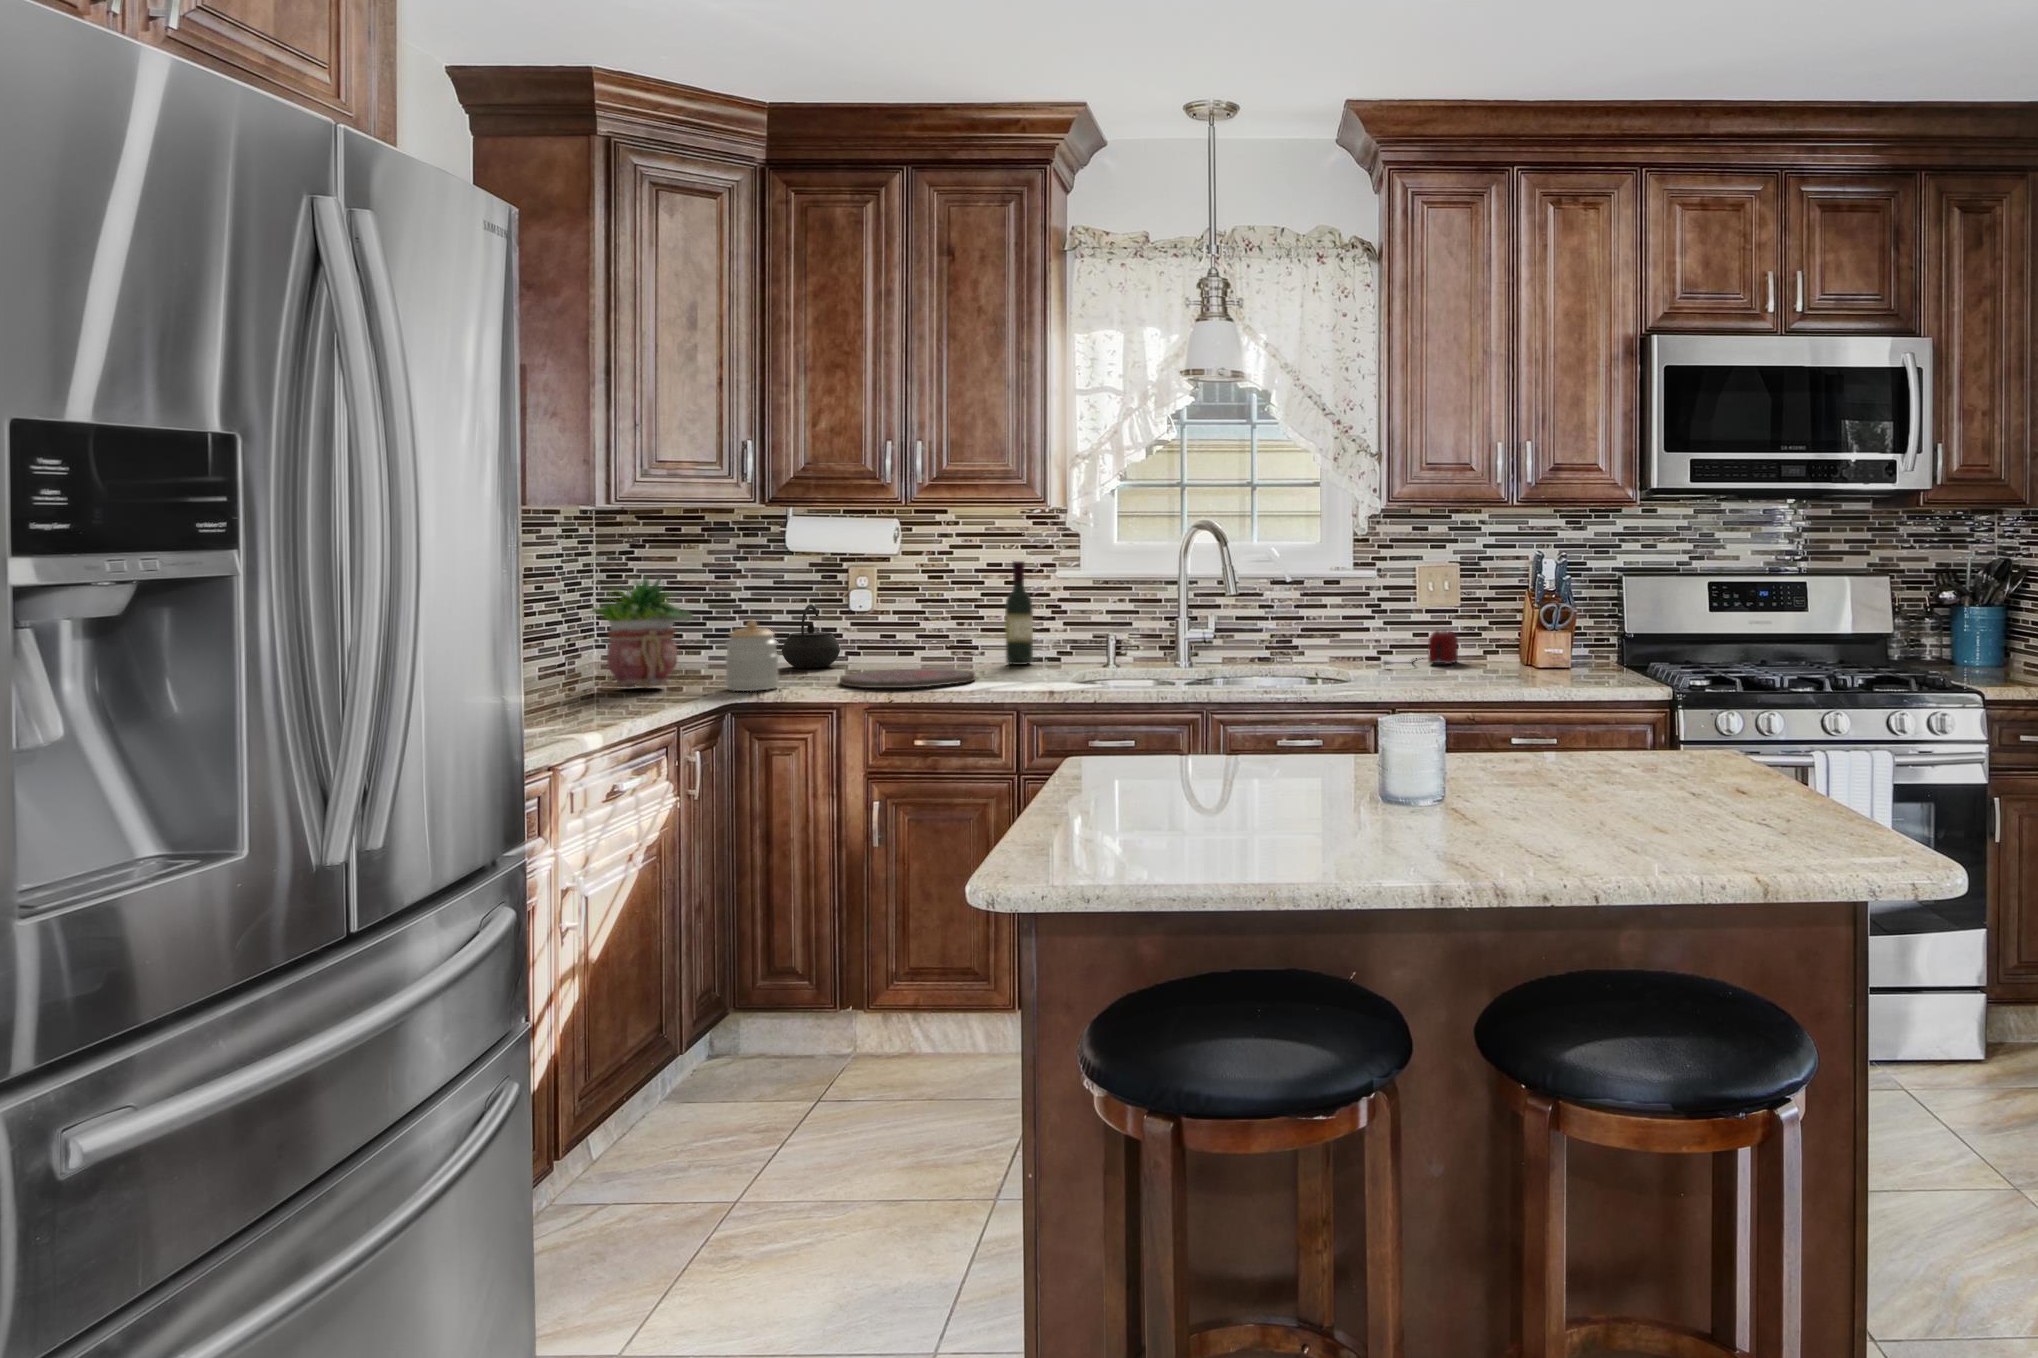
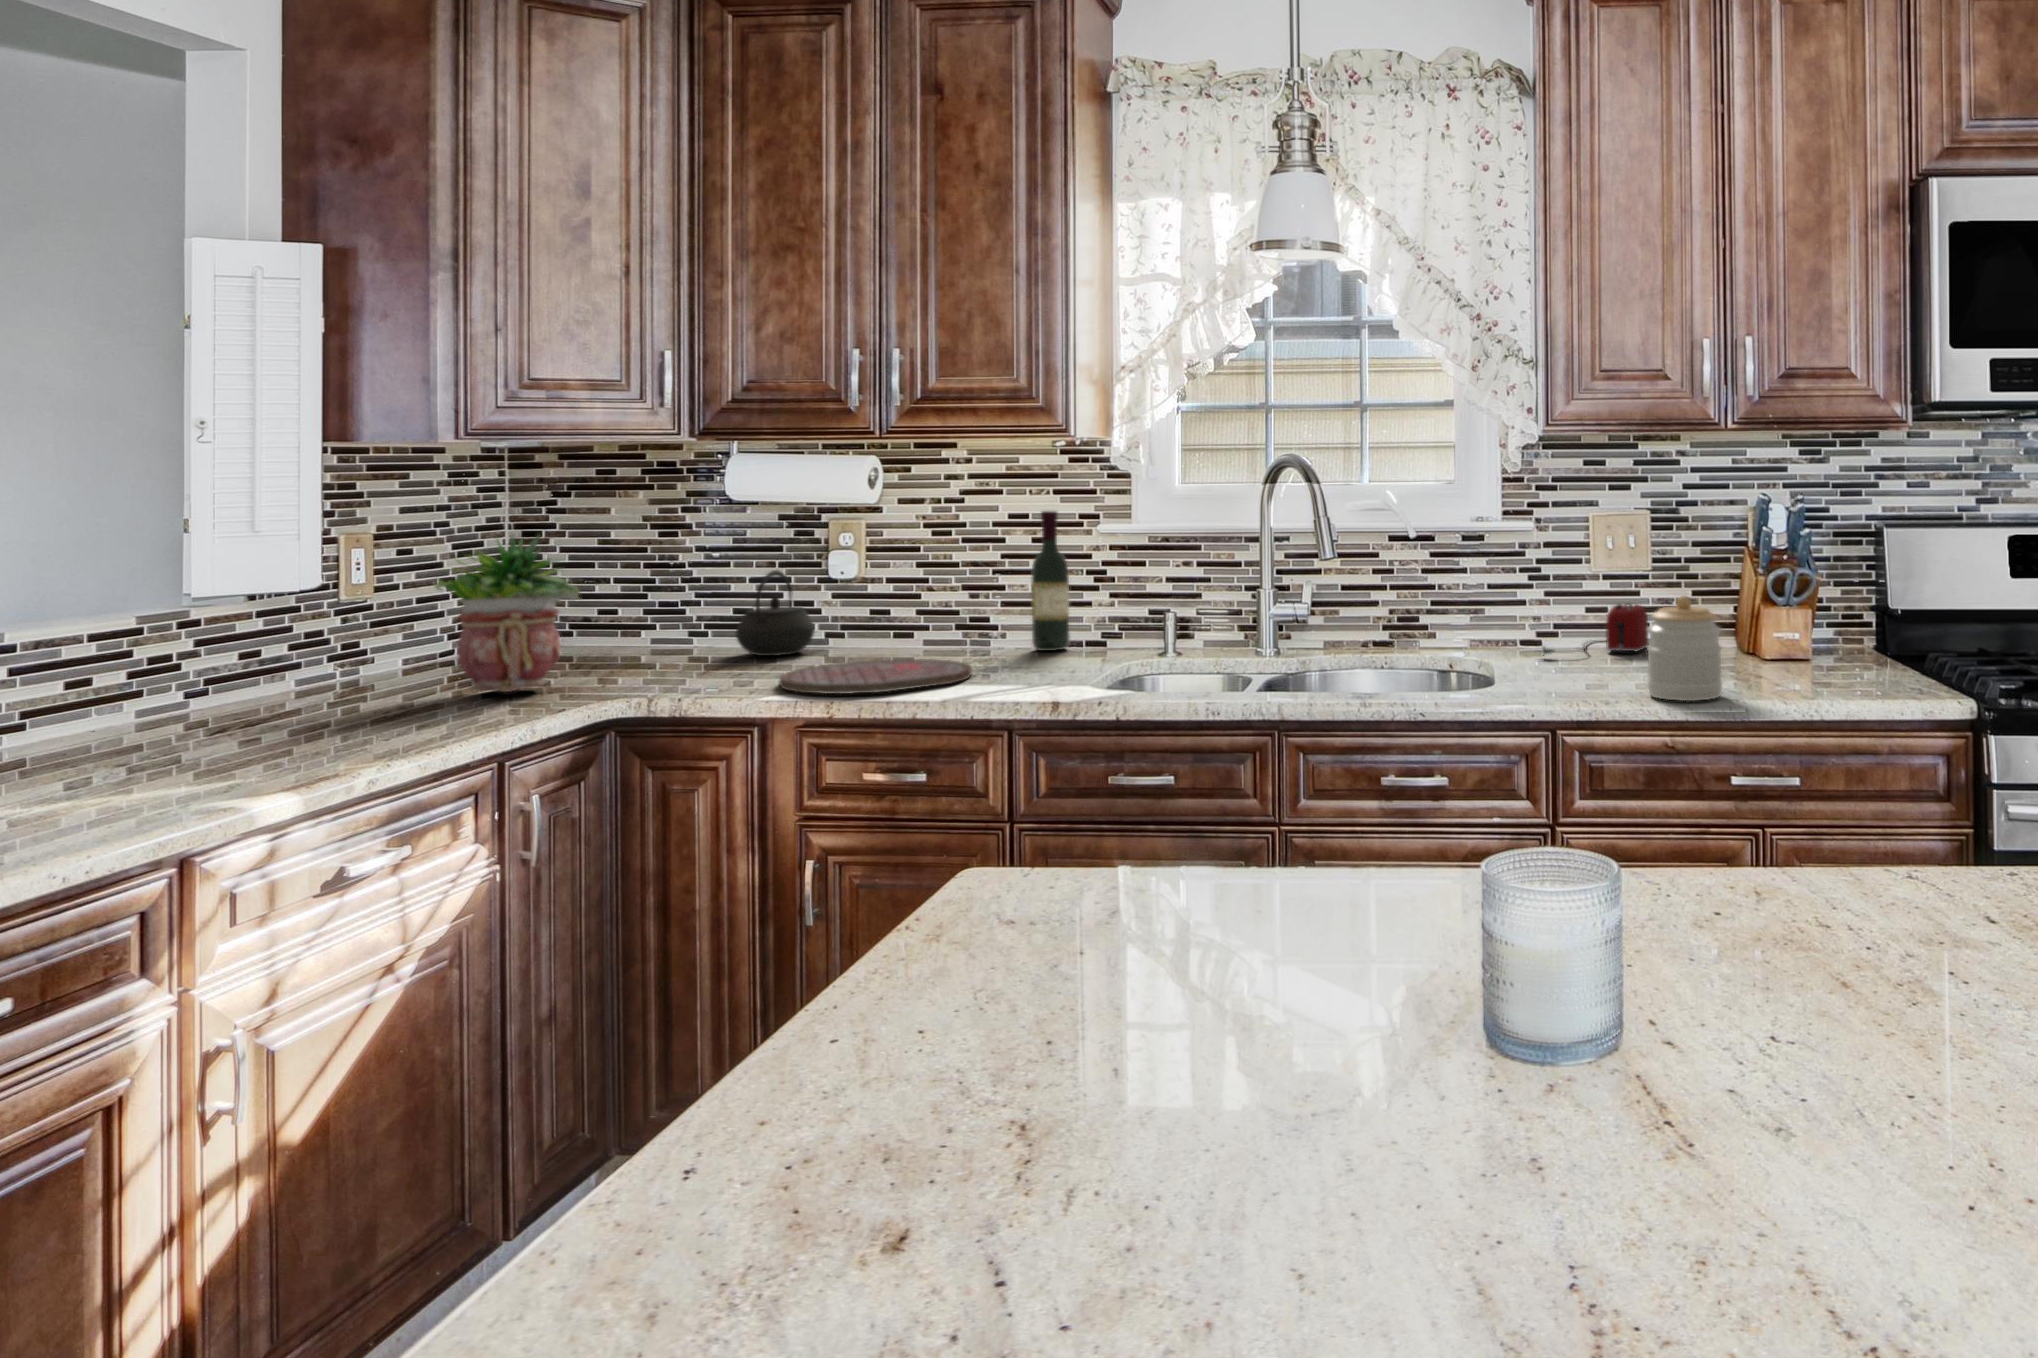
jar: present [726,621,779,691] -> present [1647,596,1722,701]

